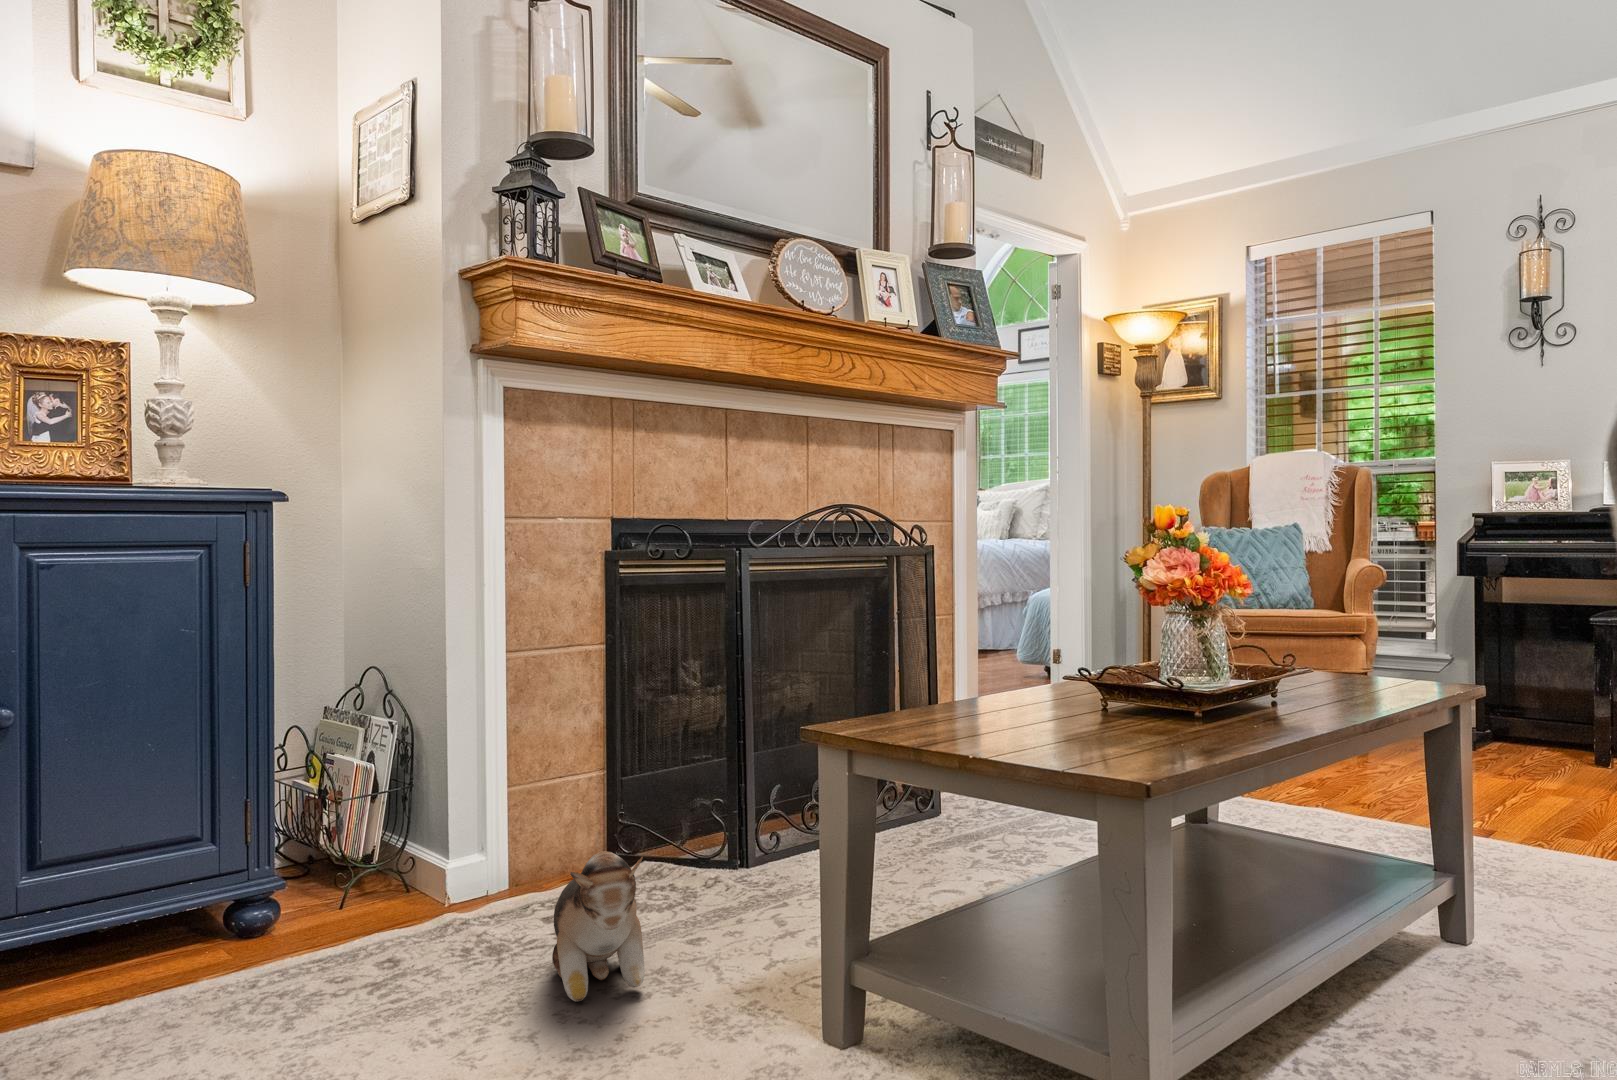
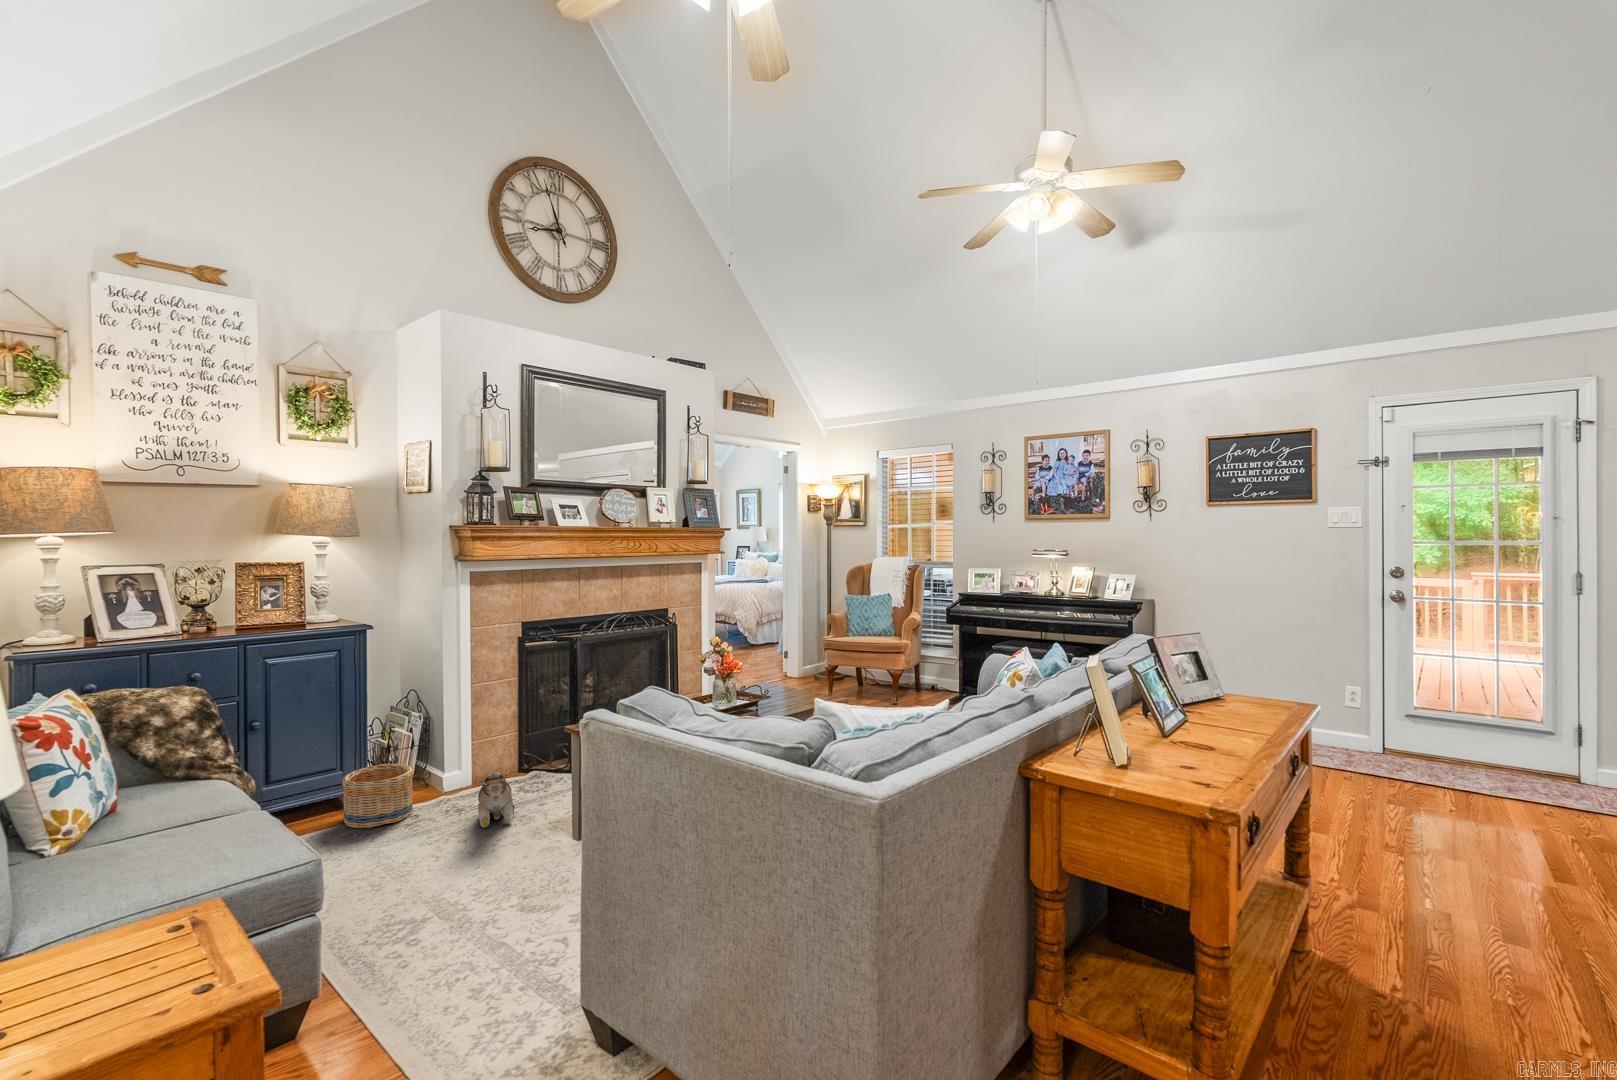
basket: none [213,829,385,990] -> present [342,764,413,828]

